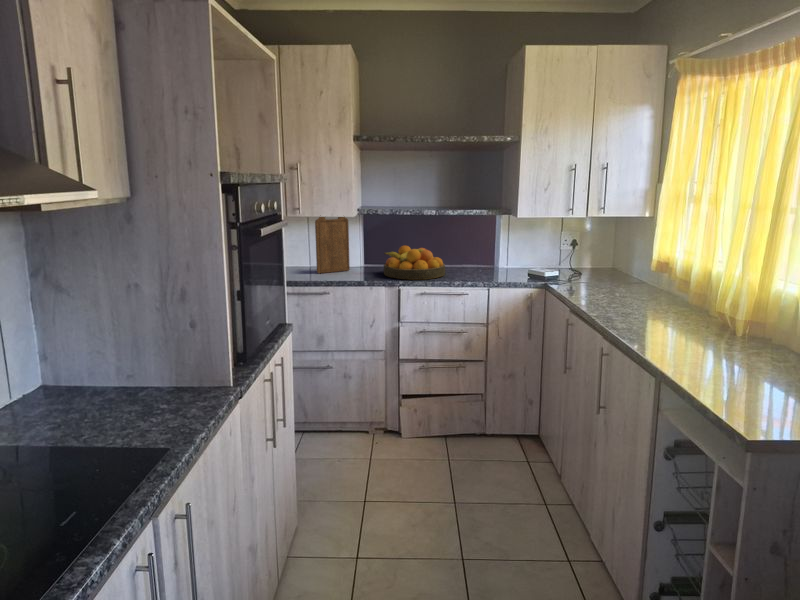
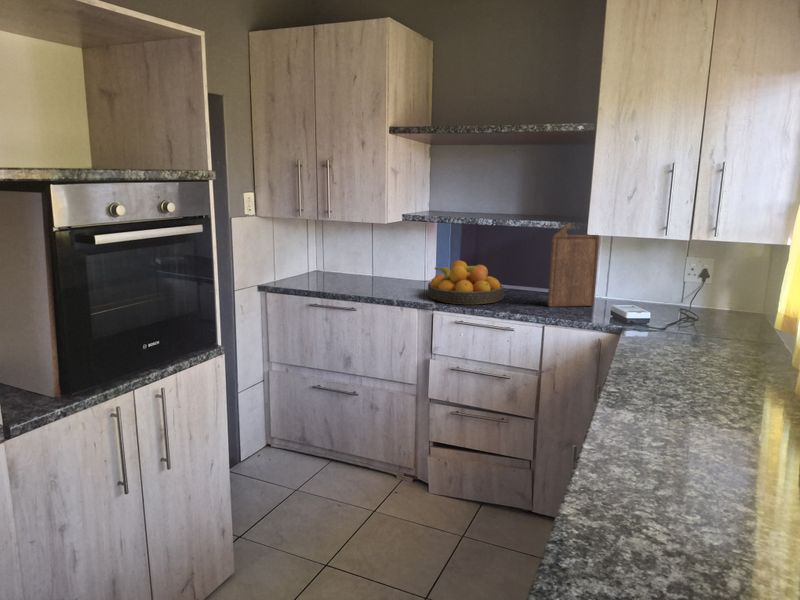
cutting board: present [315,217,350,273] -> present [548,224,599,307]

